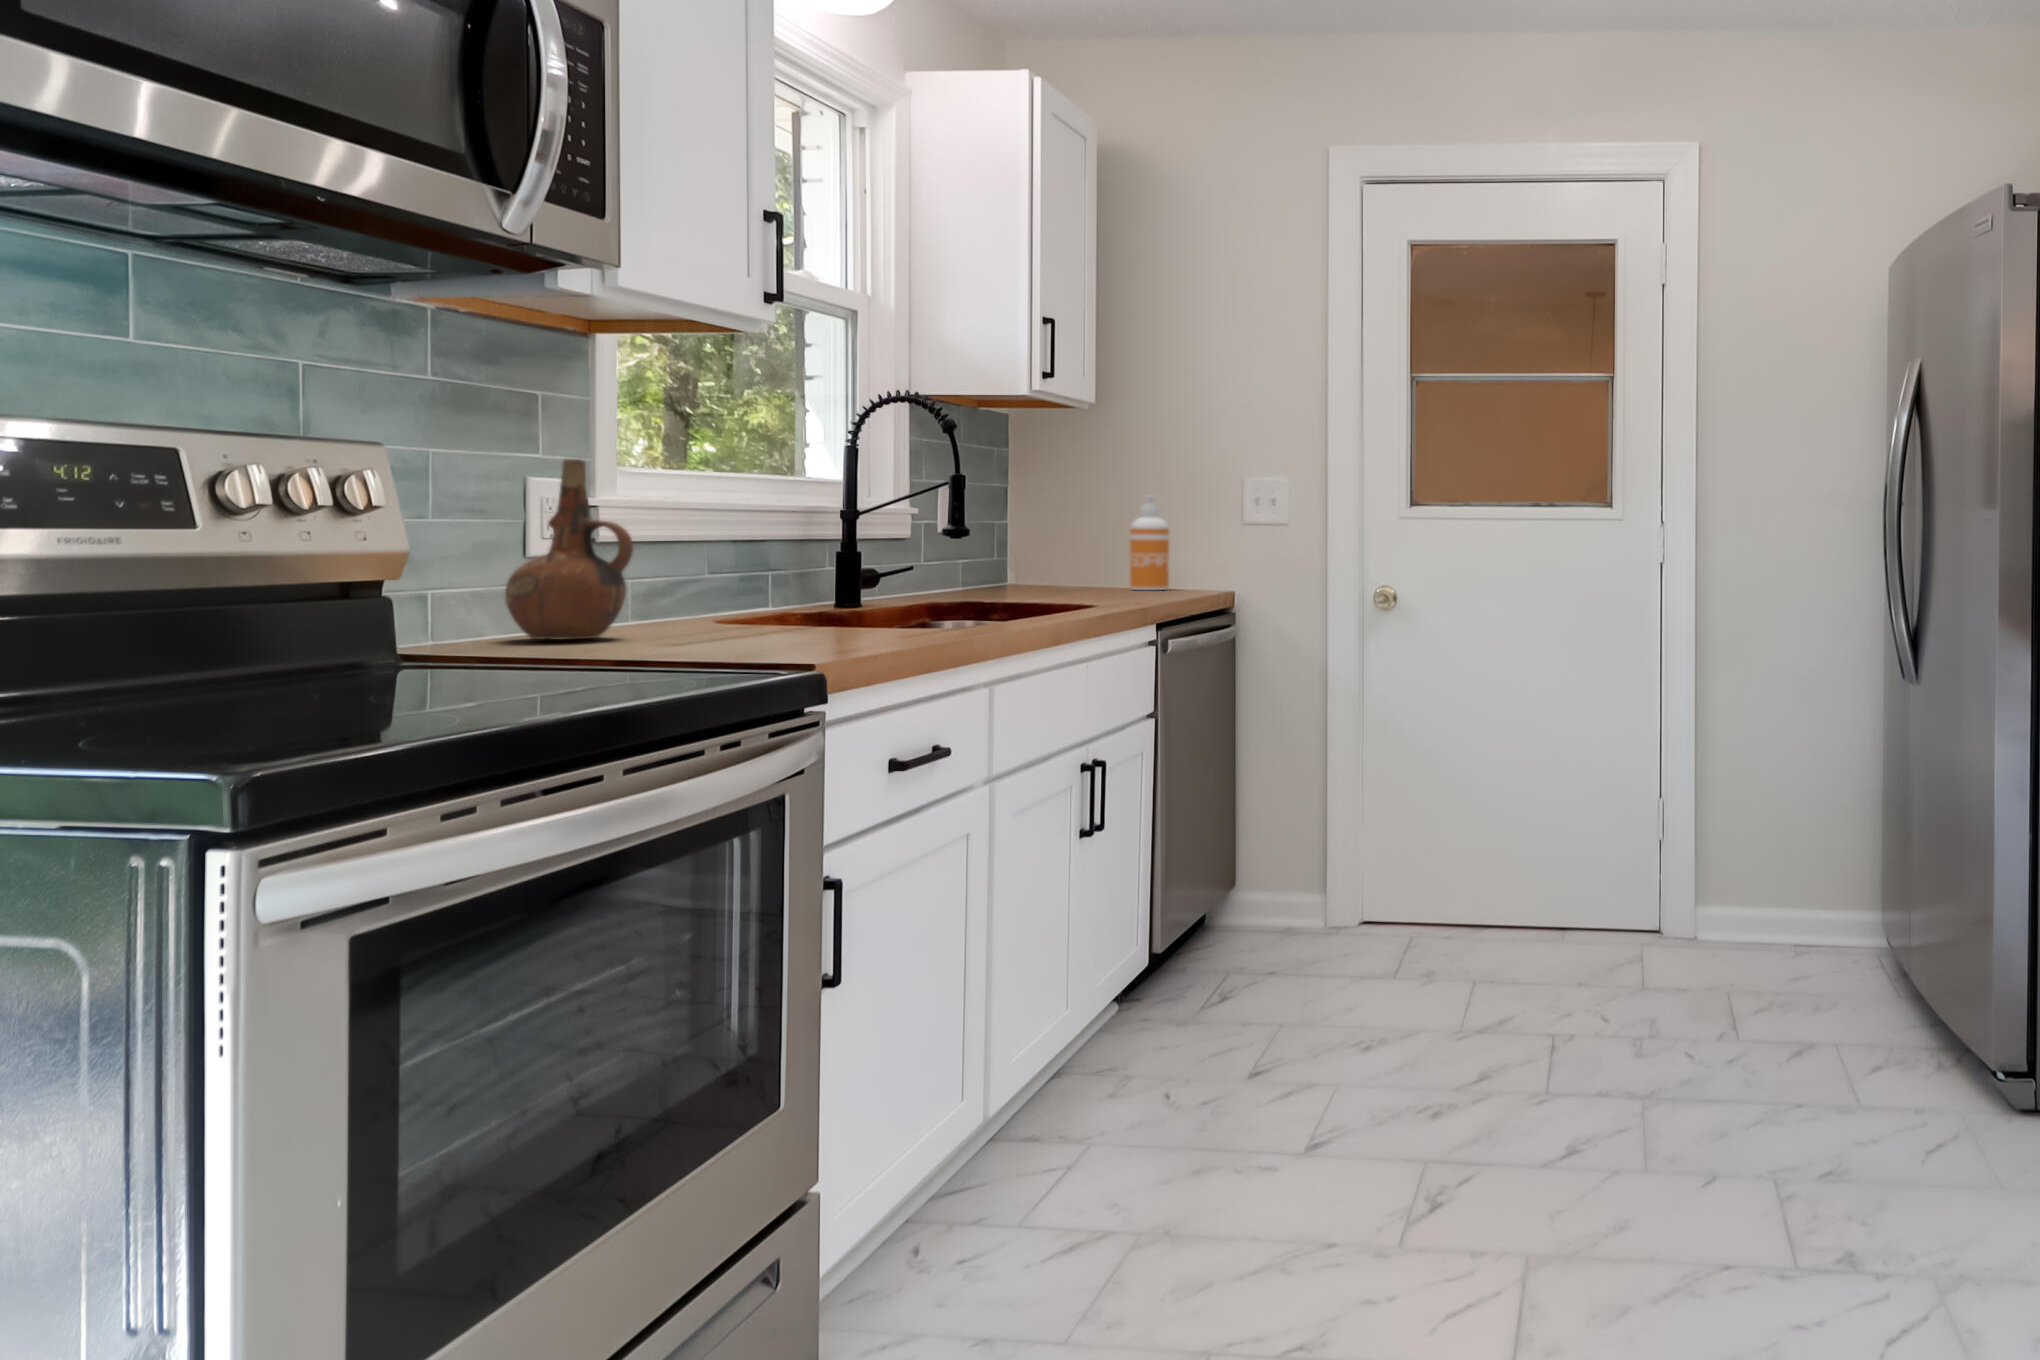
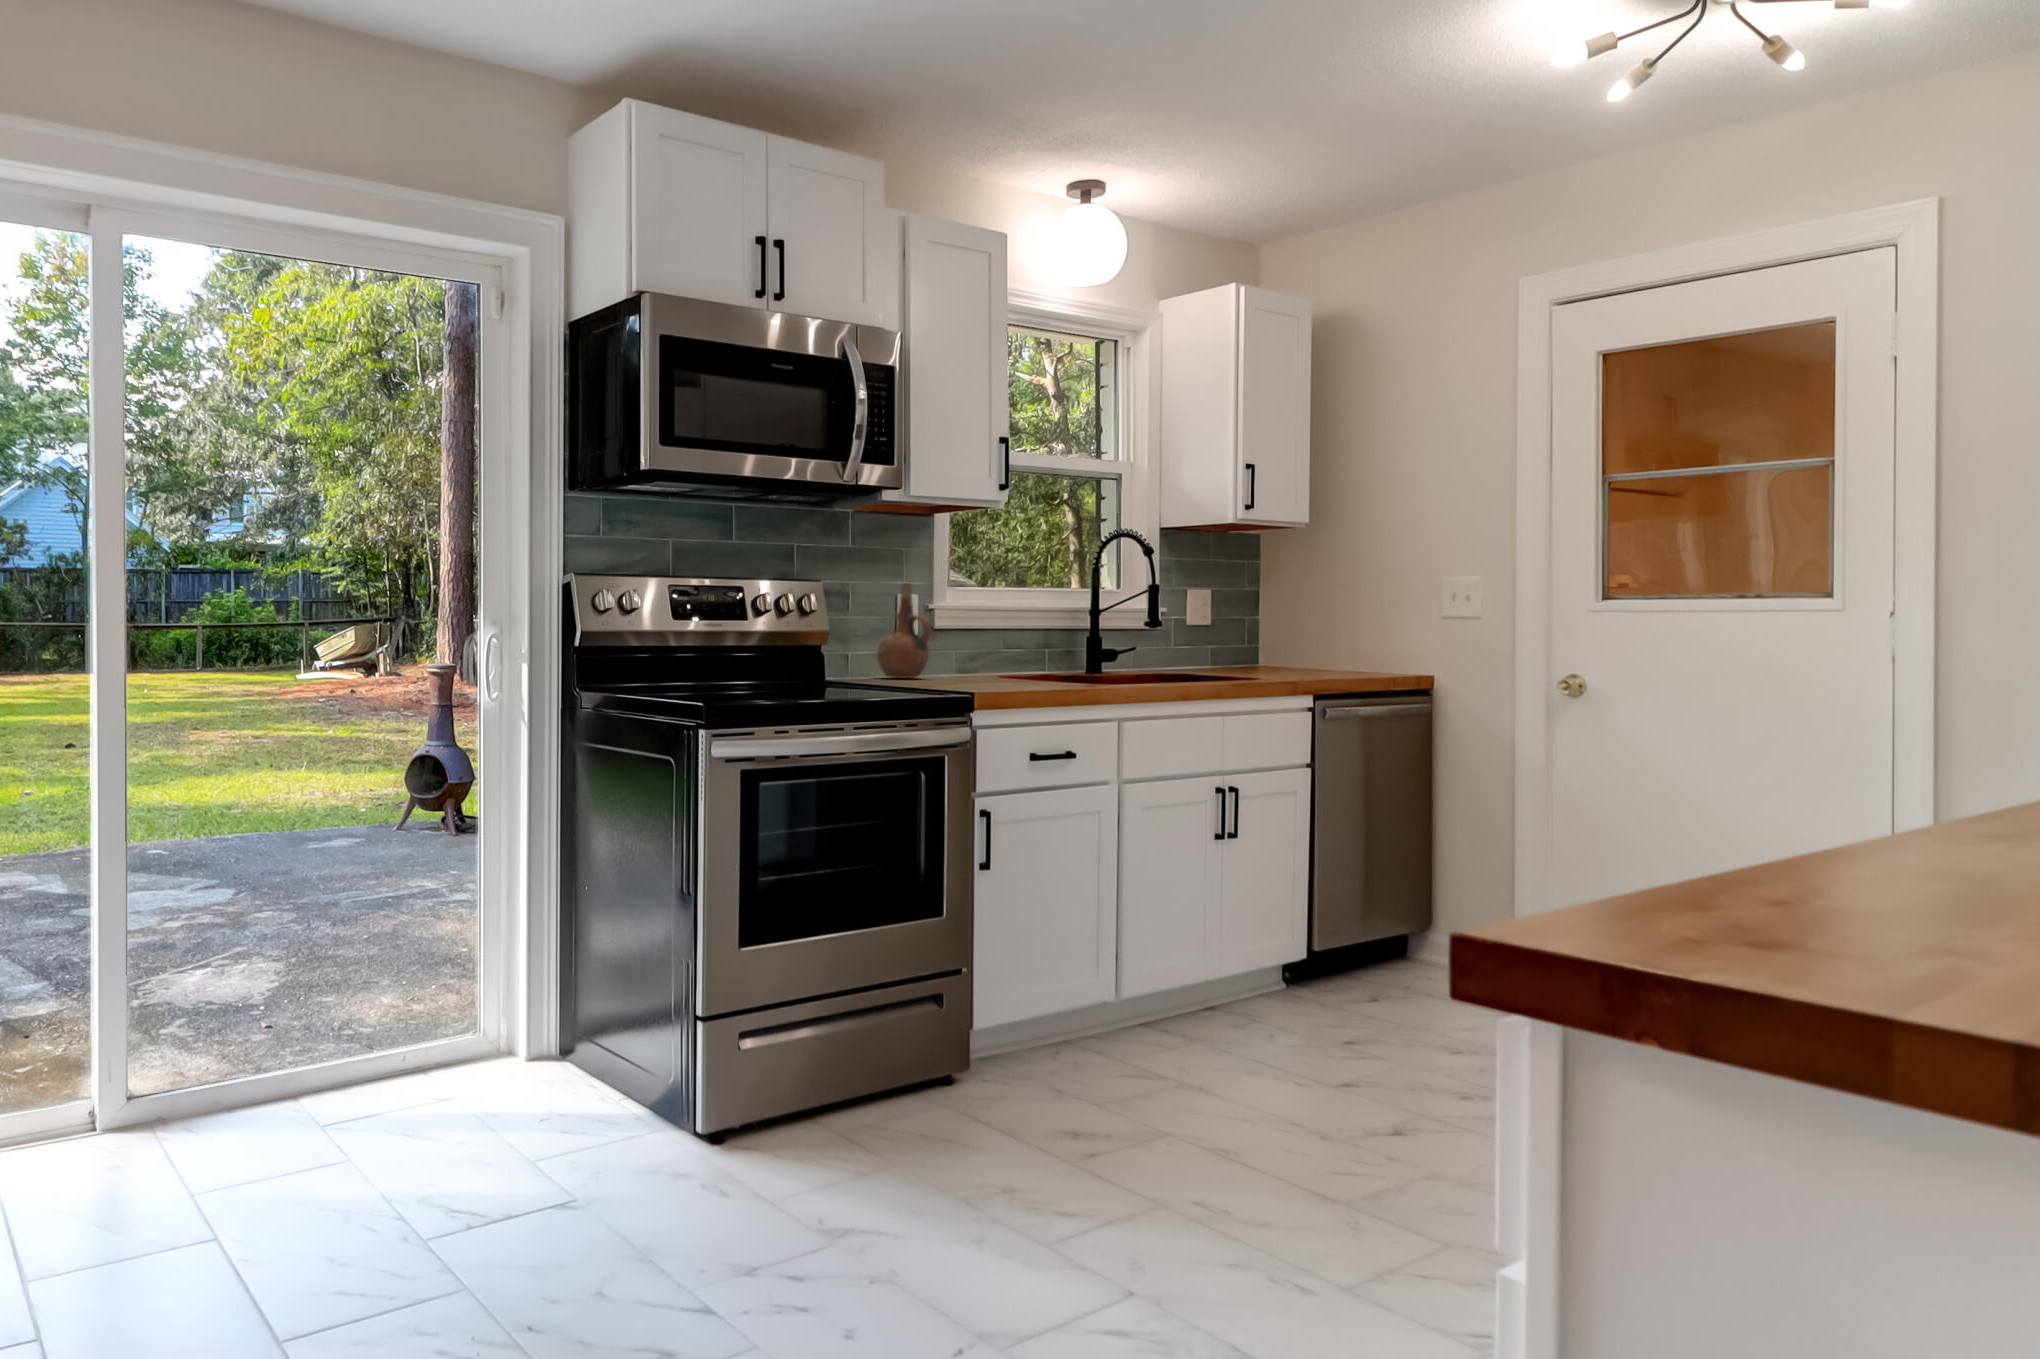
soap dispenser: present [1130,495,1169,590] -> none [1345,596,1379,675]

